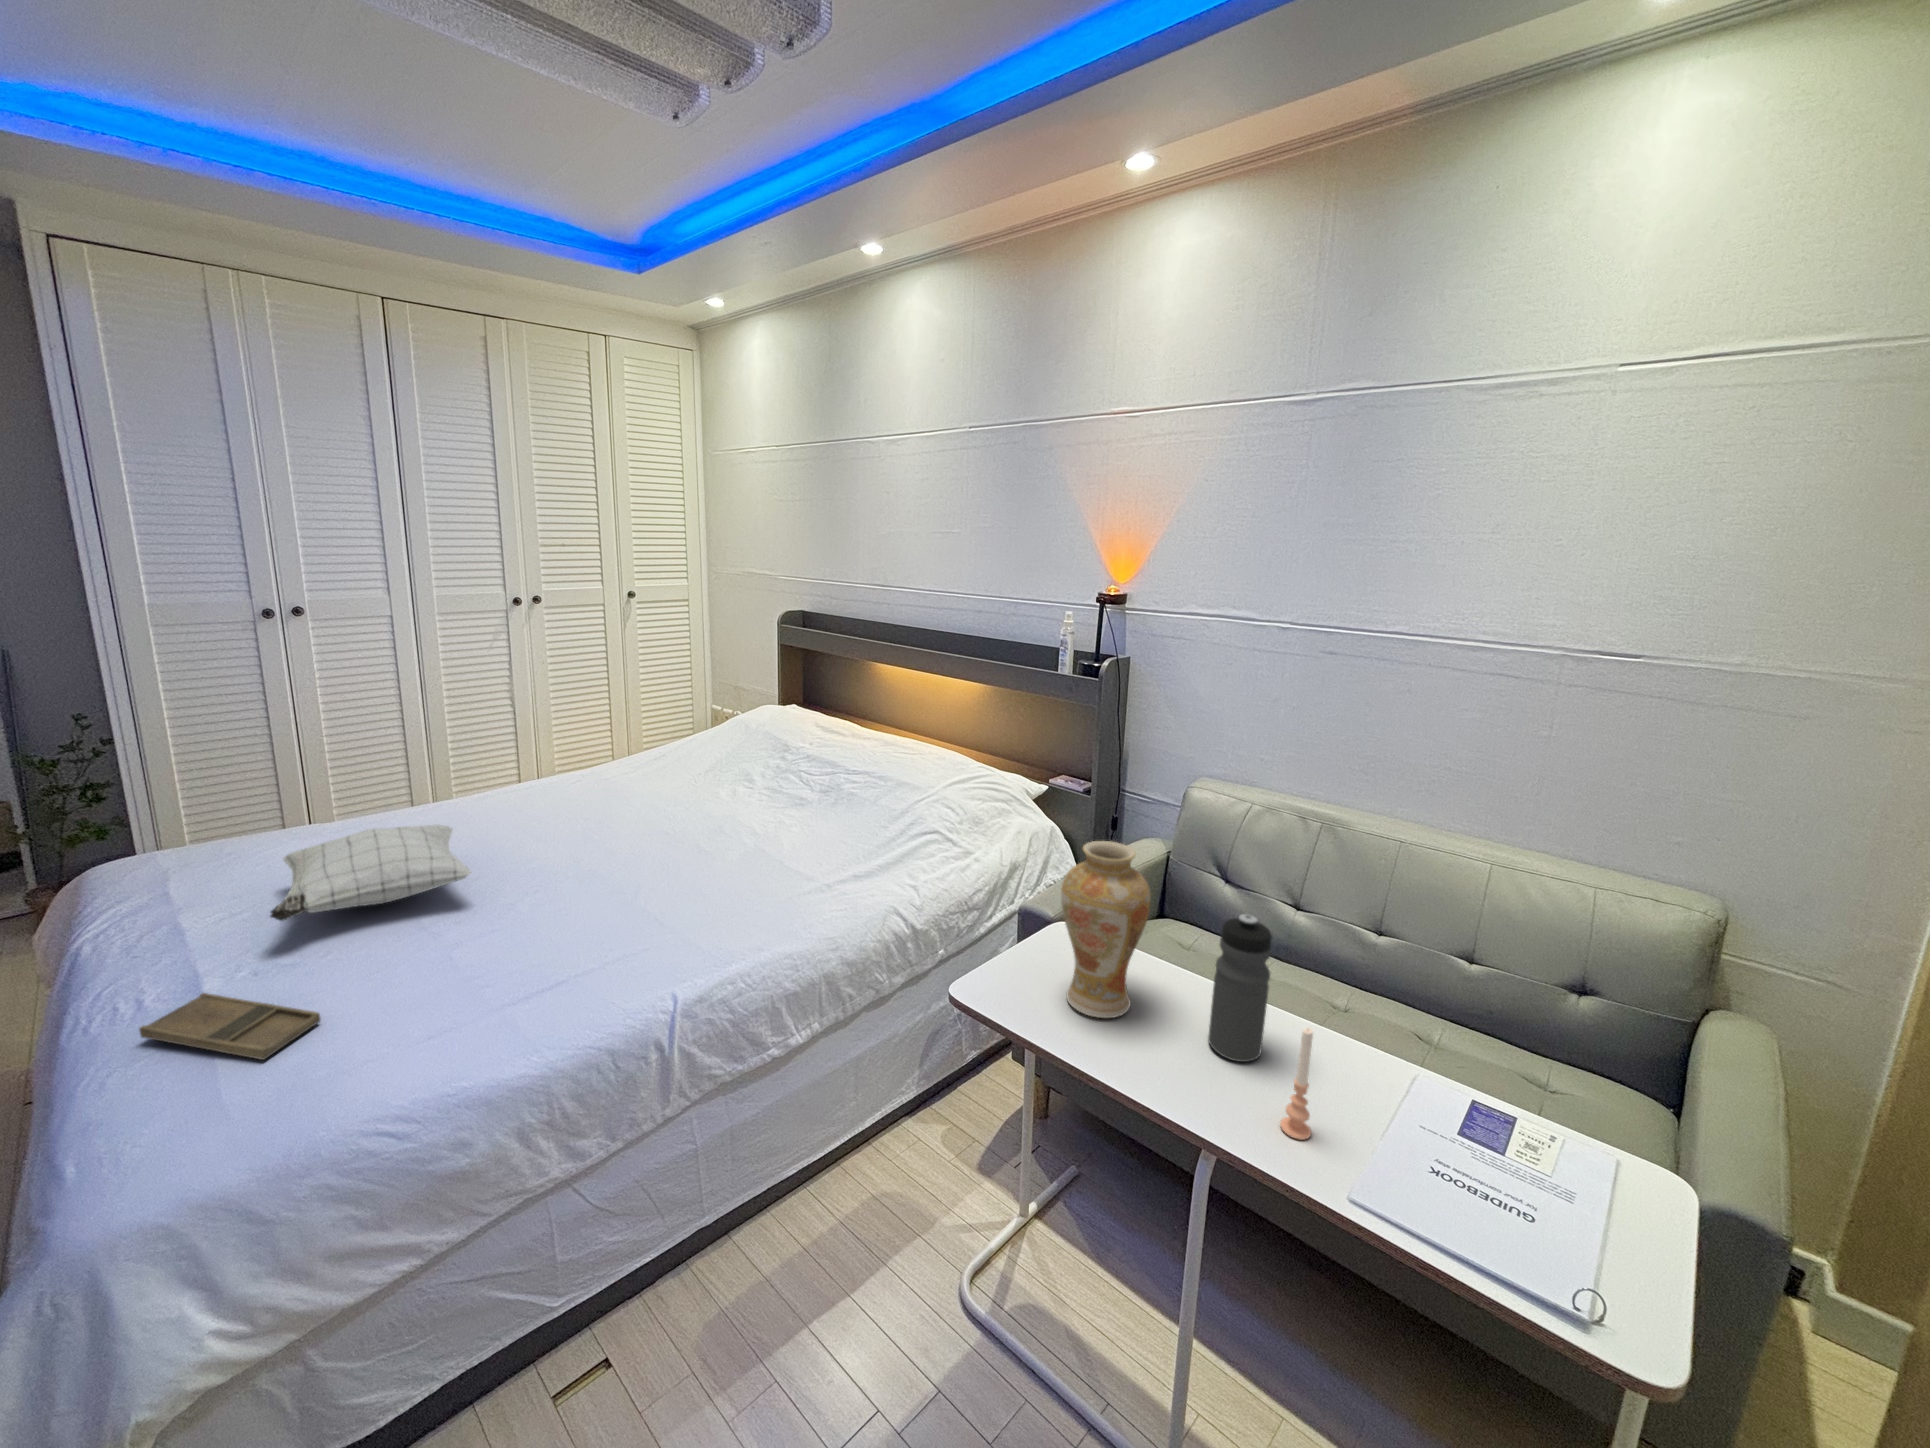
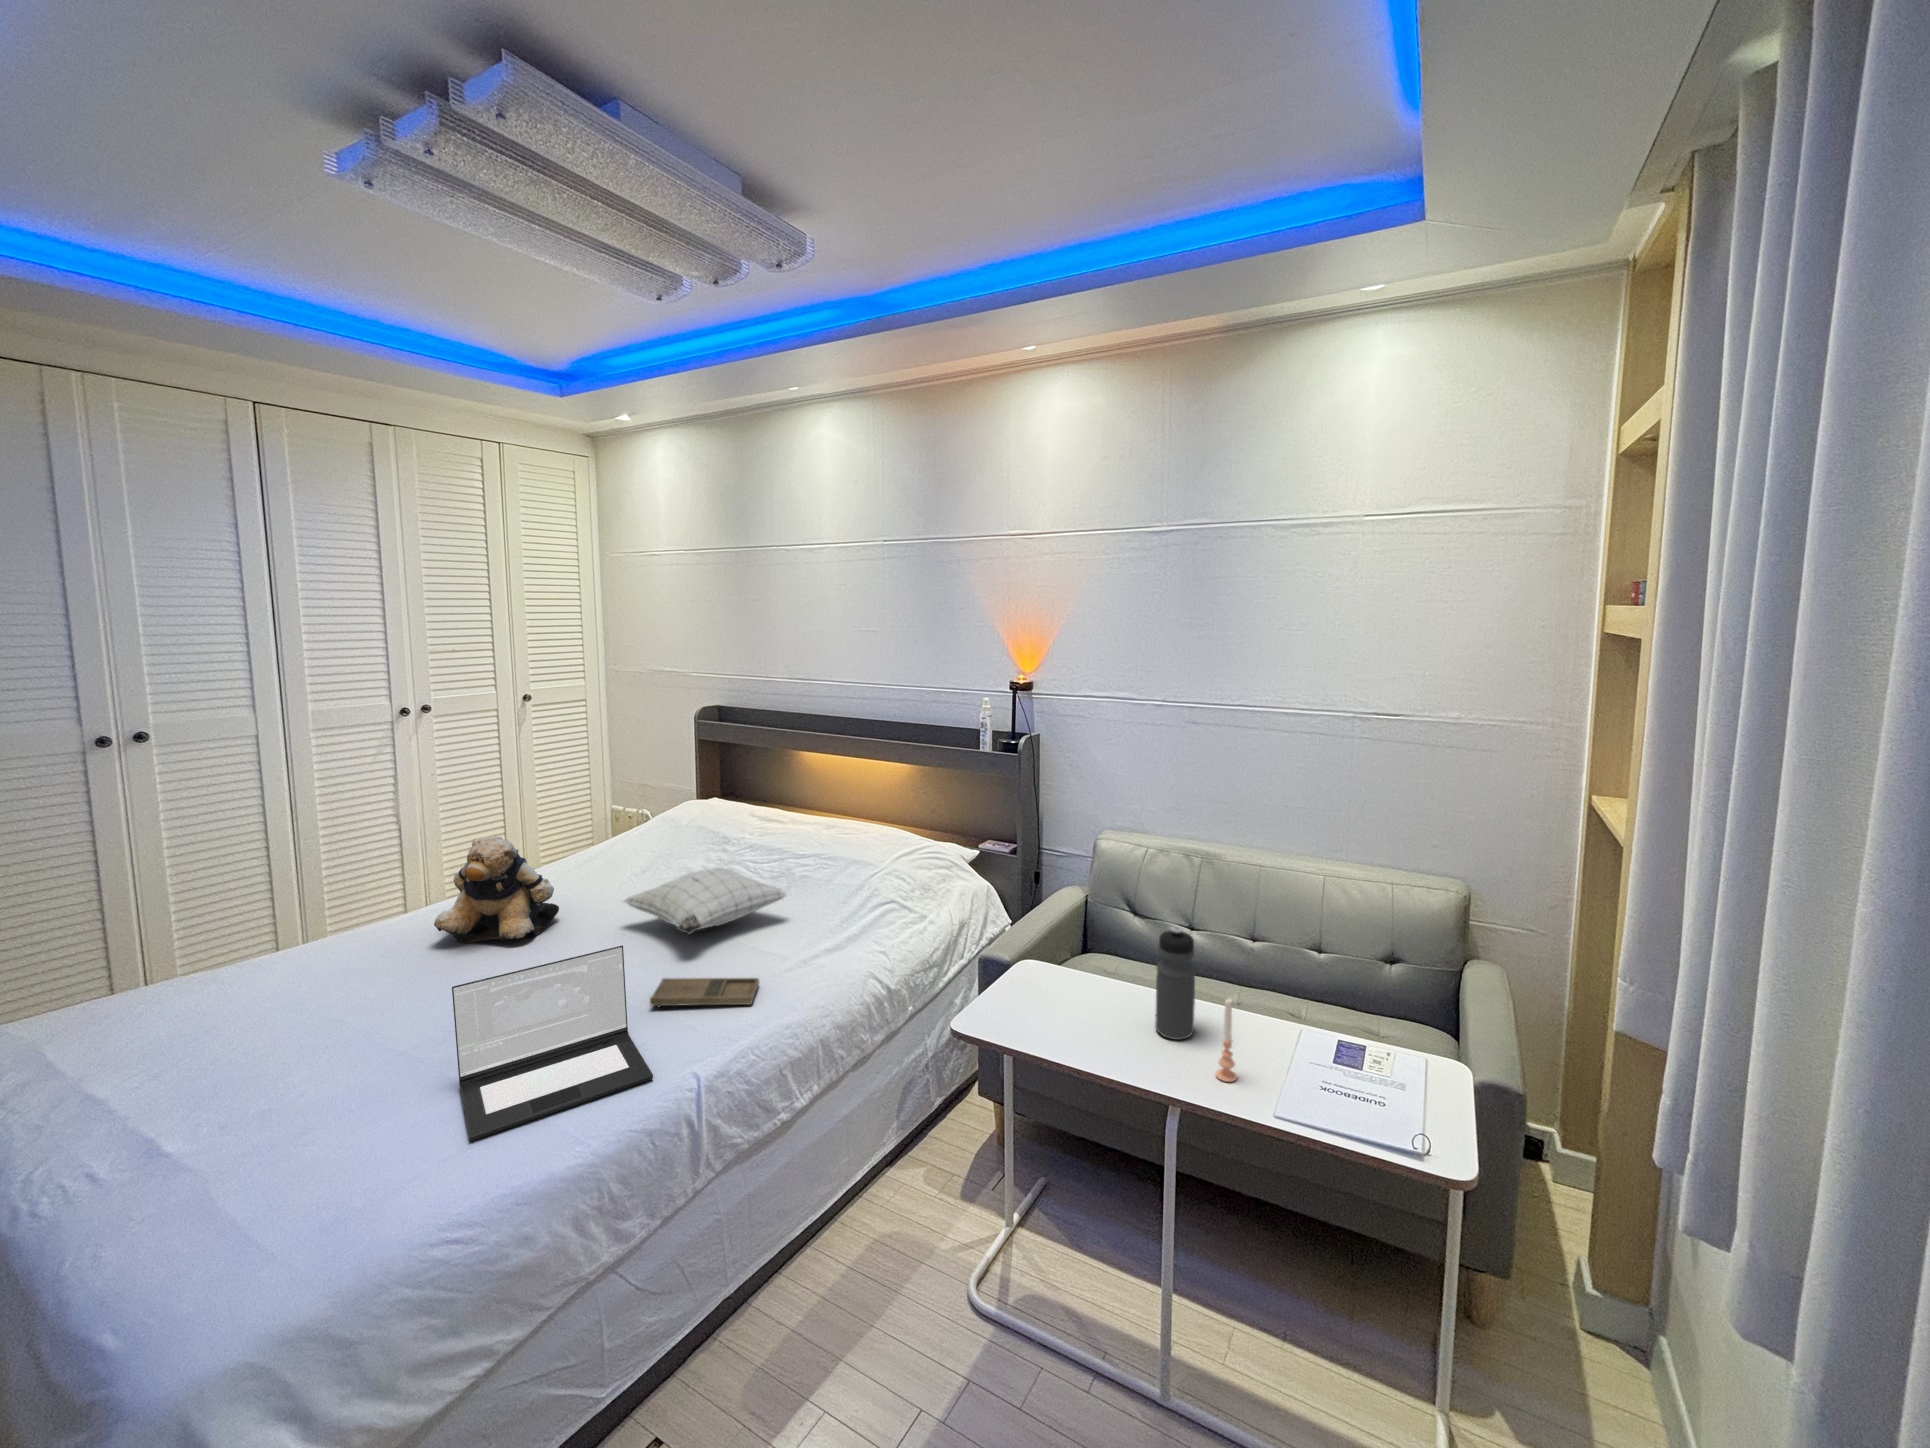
teddy bear: none [499,722,616,824] -> present [434,836,559,943]
pillow: present [270,825,471,921] -> present [623,868,787,934]
vase: present [1061,841,1151,1018] -> none [1035,885,1104,1027]
laptop: none [439,846,632,1029] -> present [452,945,653,1142]
tray: present [139,993,320,1060] -> present [650,978,759,1008]

